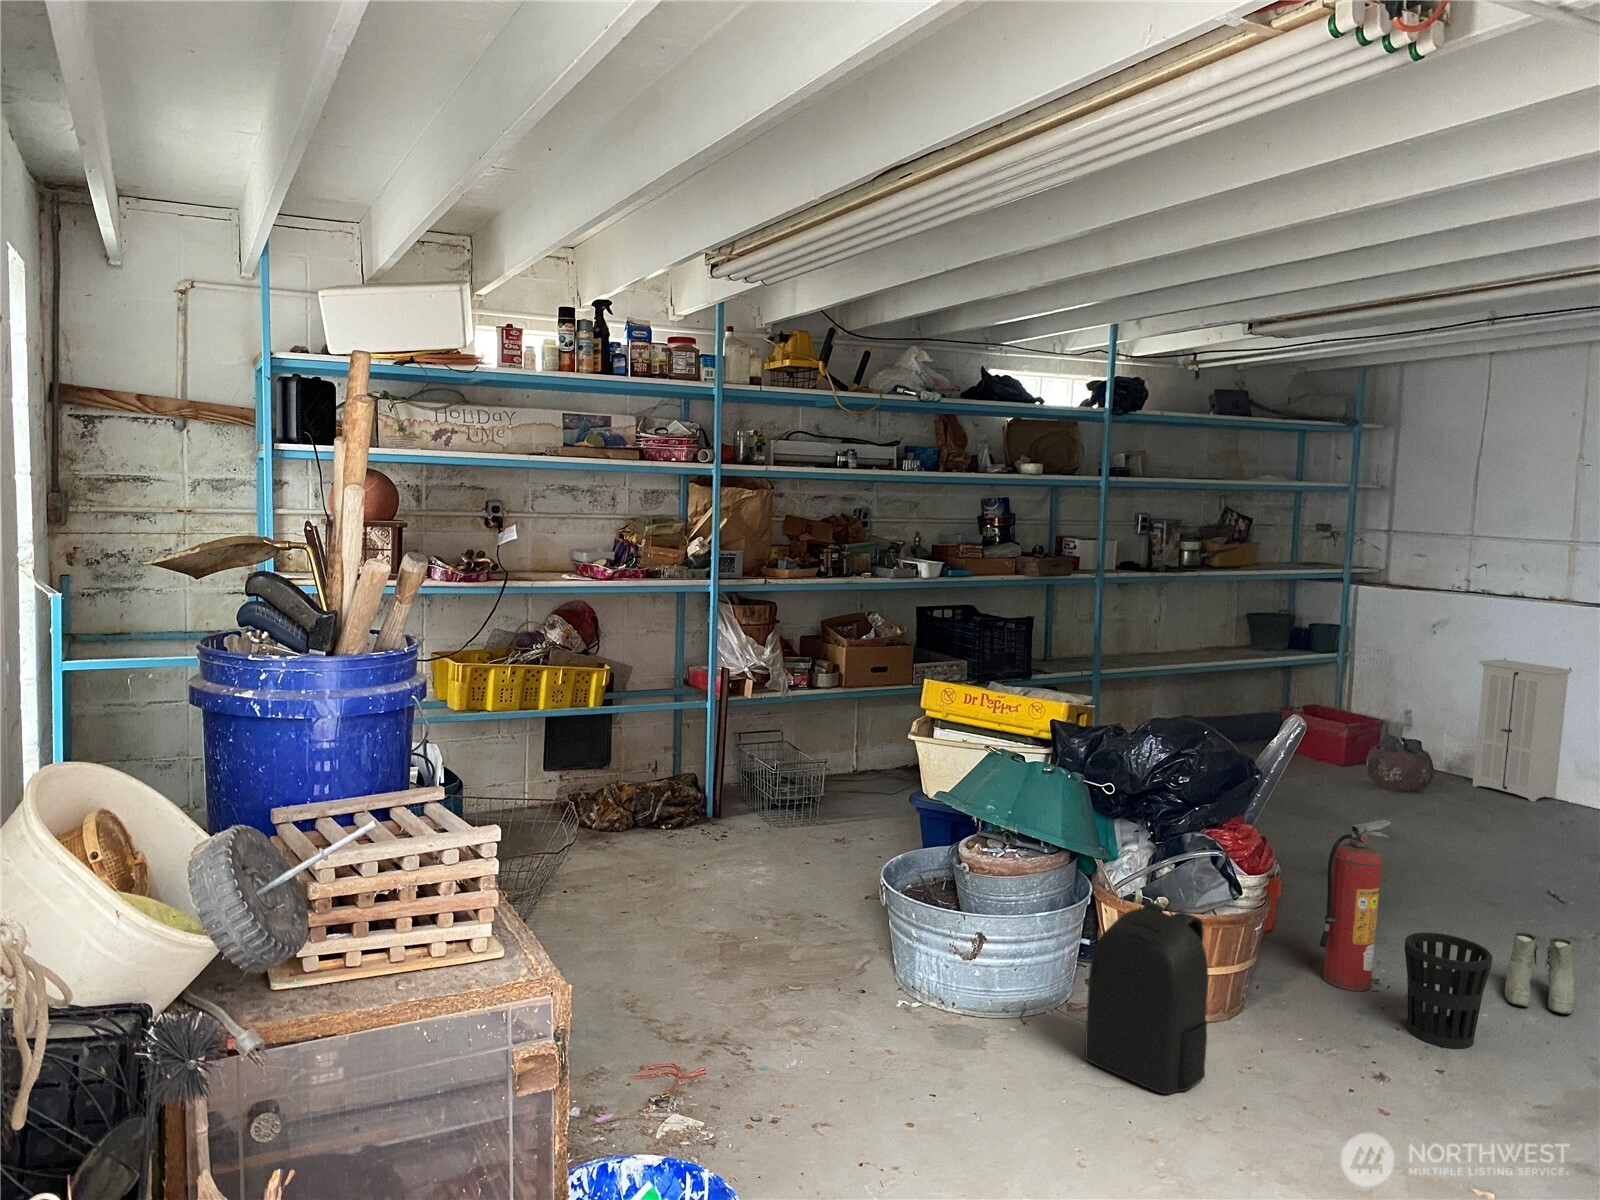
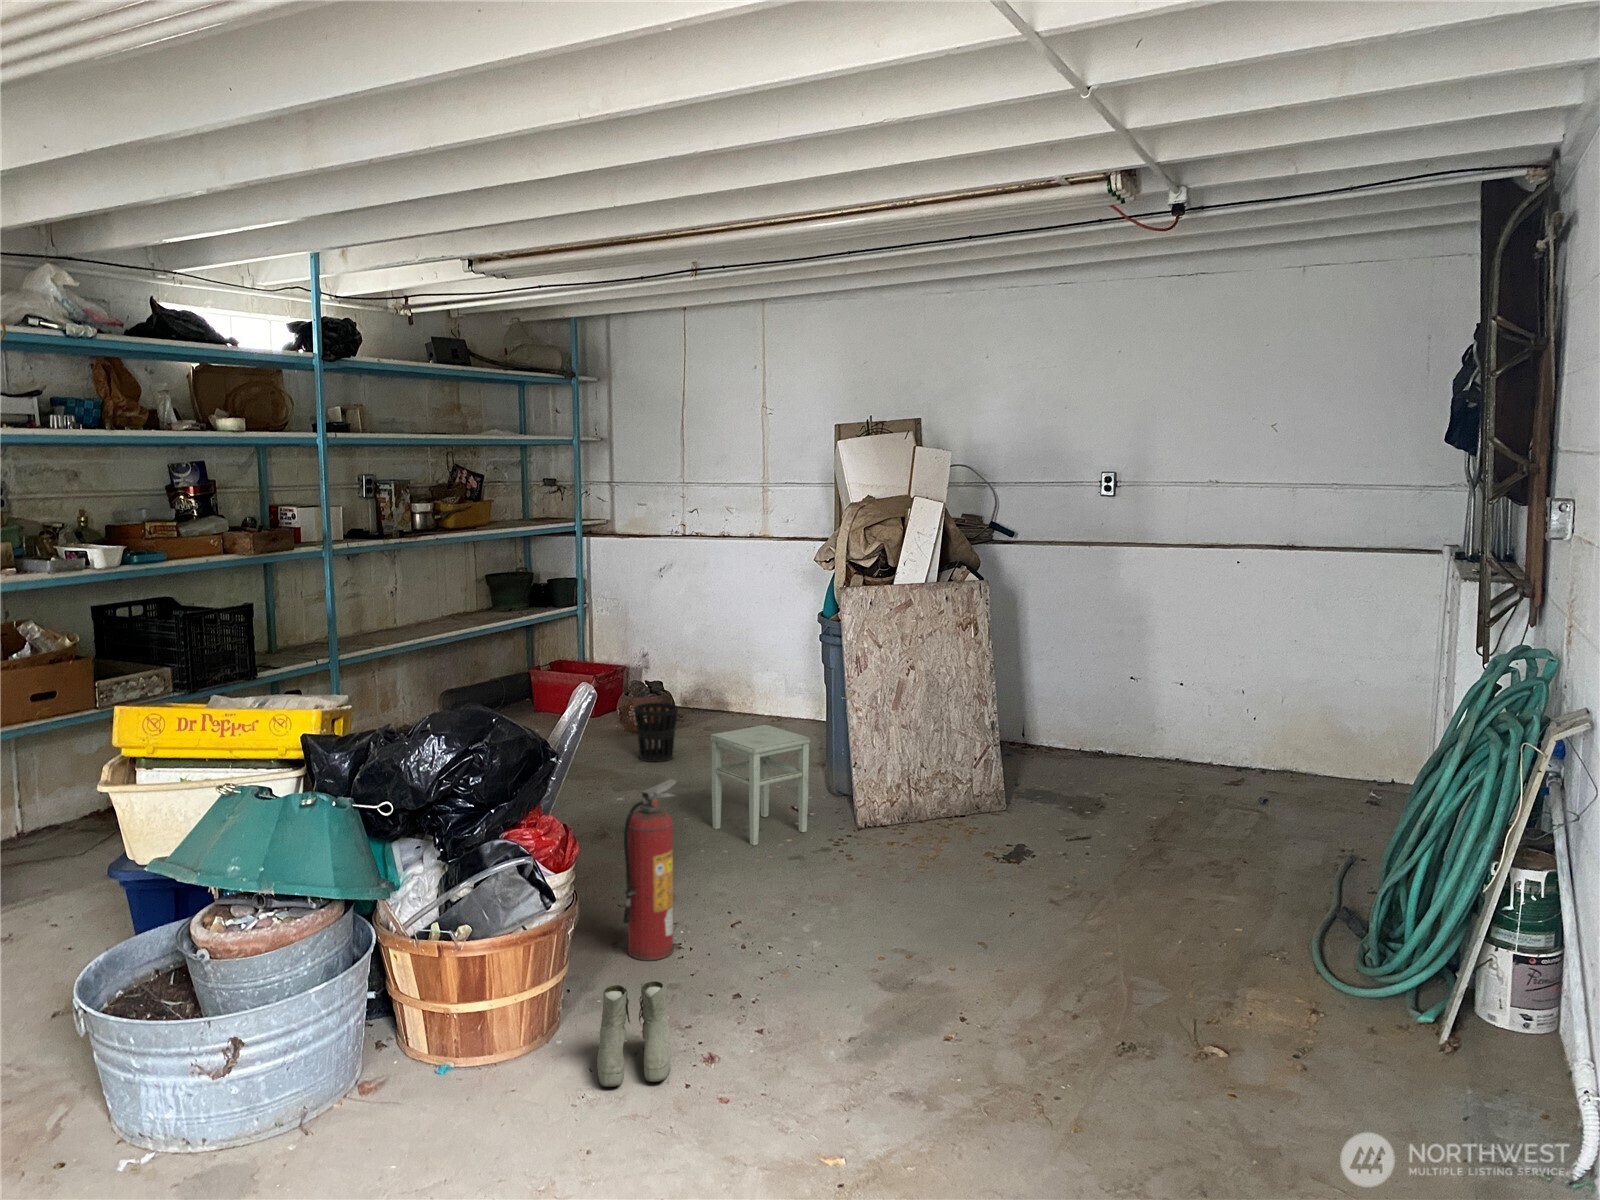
storage cabinet: present [1472,658,1573,802] -> none [702,595,774,722]
stool: none [1447,795,1578,920] -> present [710,725,810,845]
backpack: present [1085,902,1208,1094] -> none [391,938,538,1164]
boots: present [1505,932,1574,1014] -> present [597,981,671,1087]
wastebasket: present [1405,933,1492,1048] -> present [634,702,678,762]

